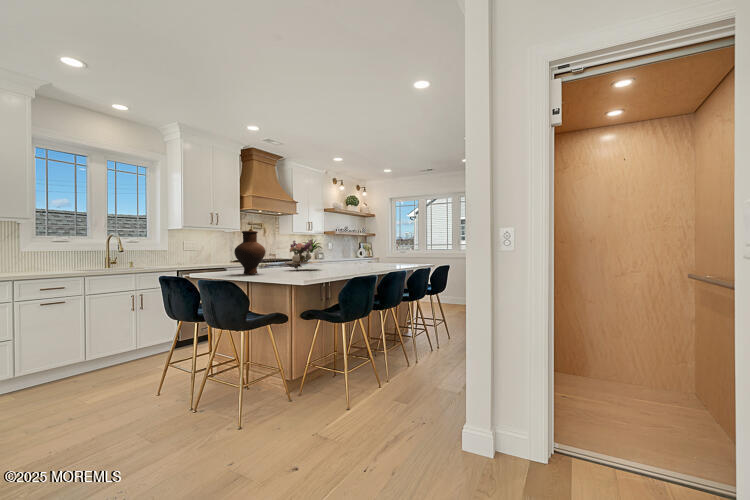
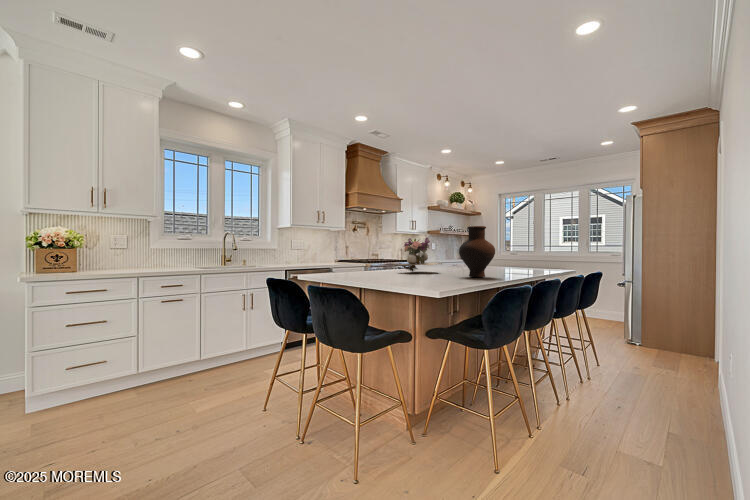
vase: present [234,231,266,274] -> present [459,226,495,277]

